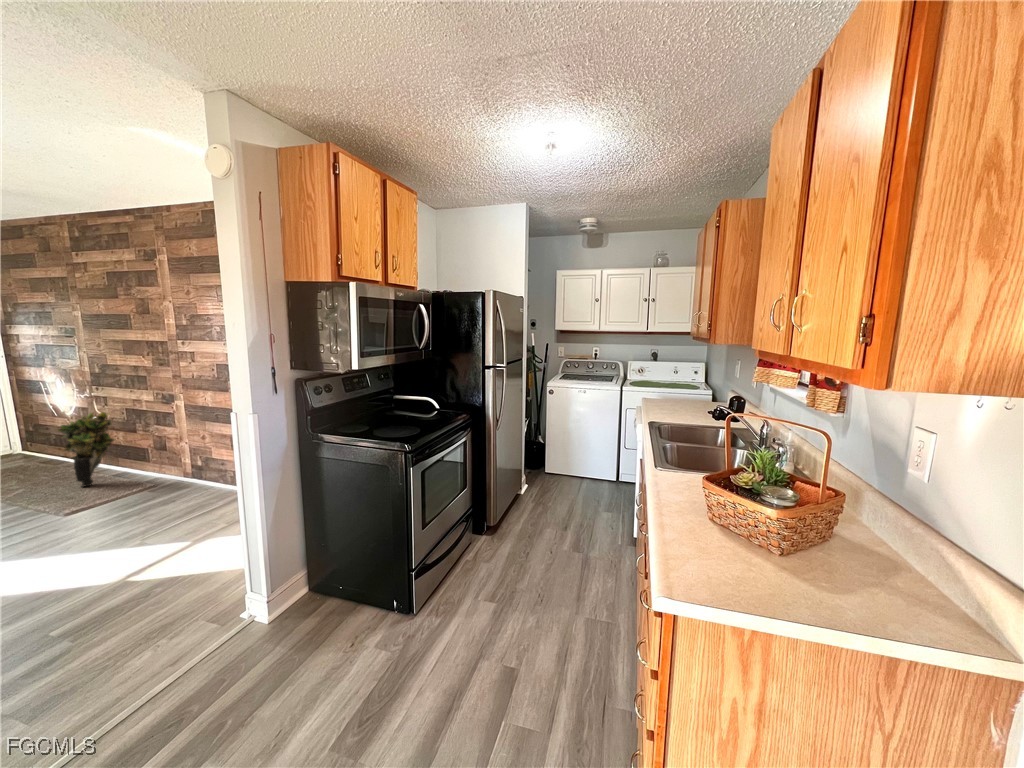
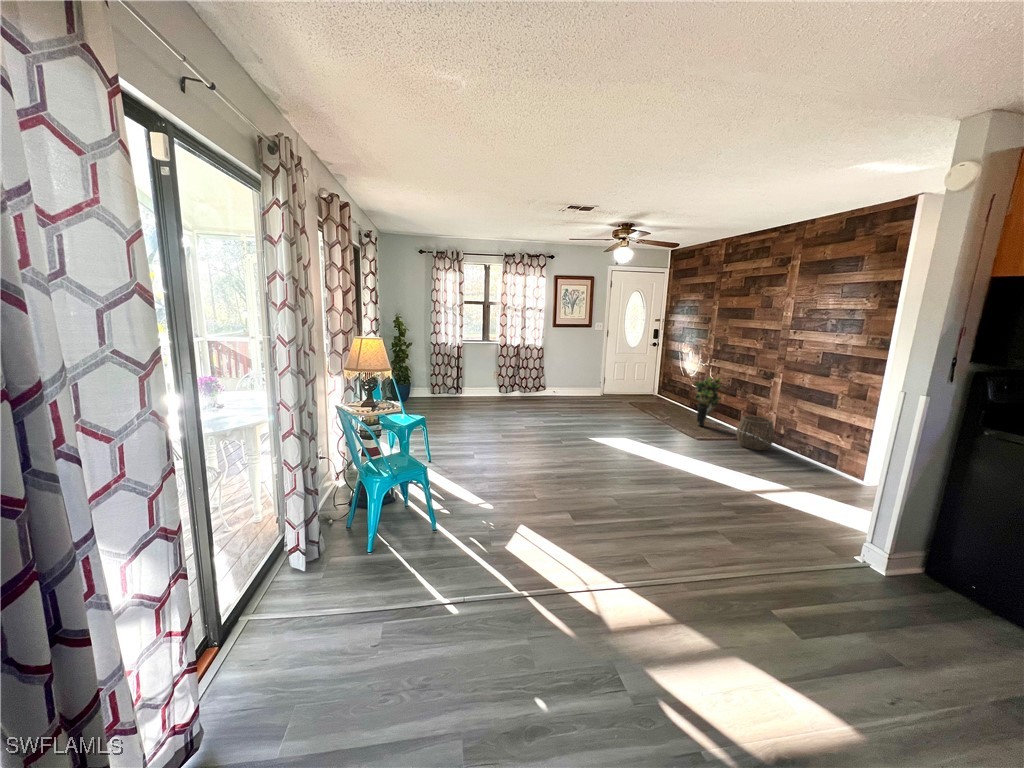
woven basket: none [133,453,191,500] -> present [737,416,775,450]

